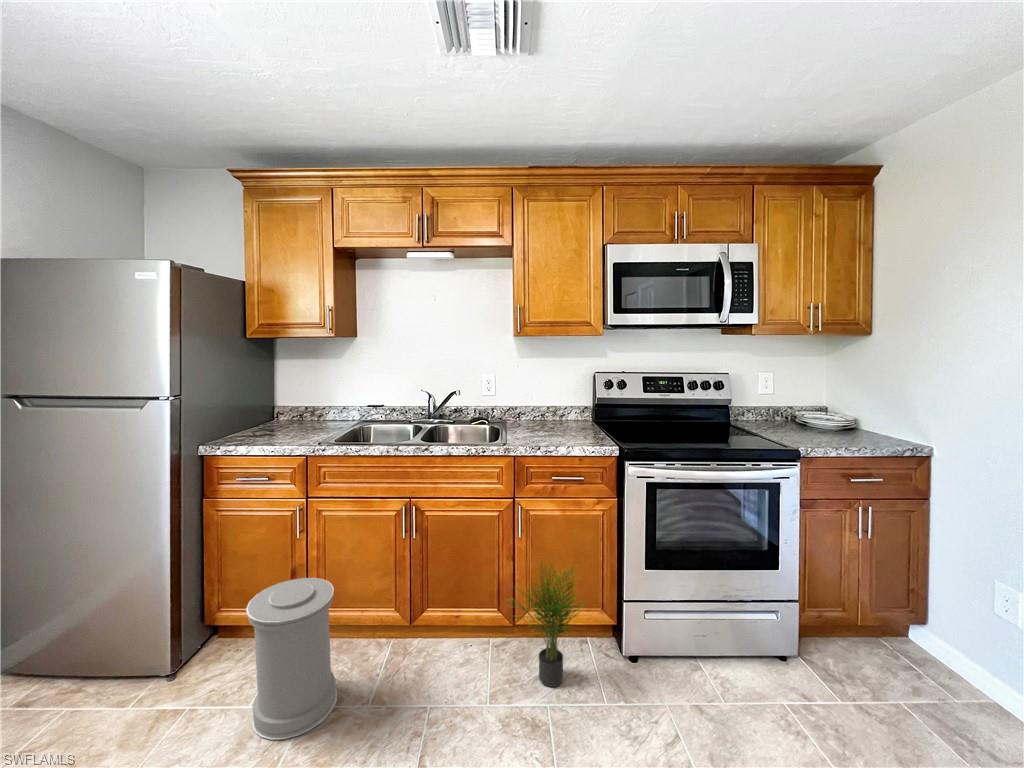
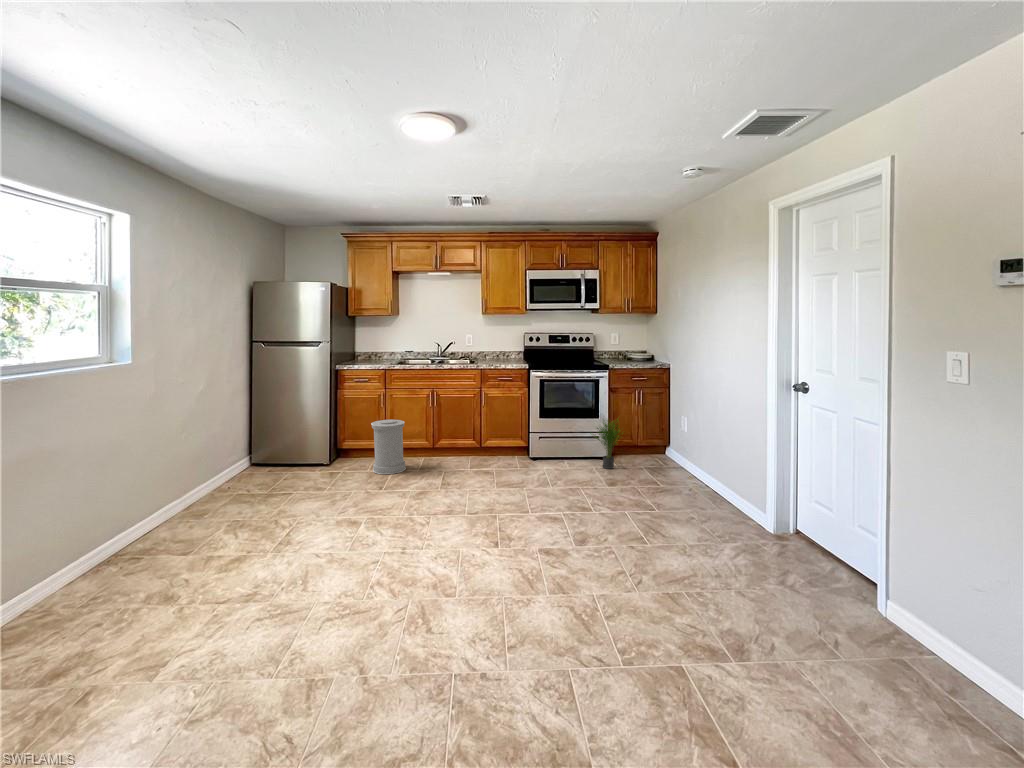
potted plant: present [513,566,582,687] -> present [593,420,620,469]

